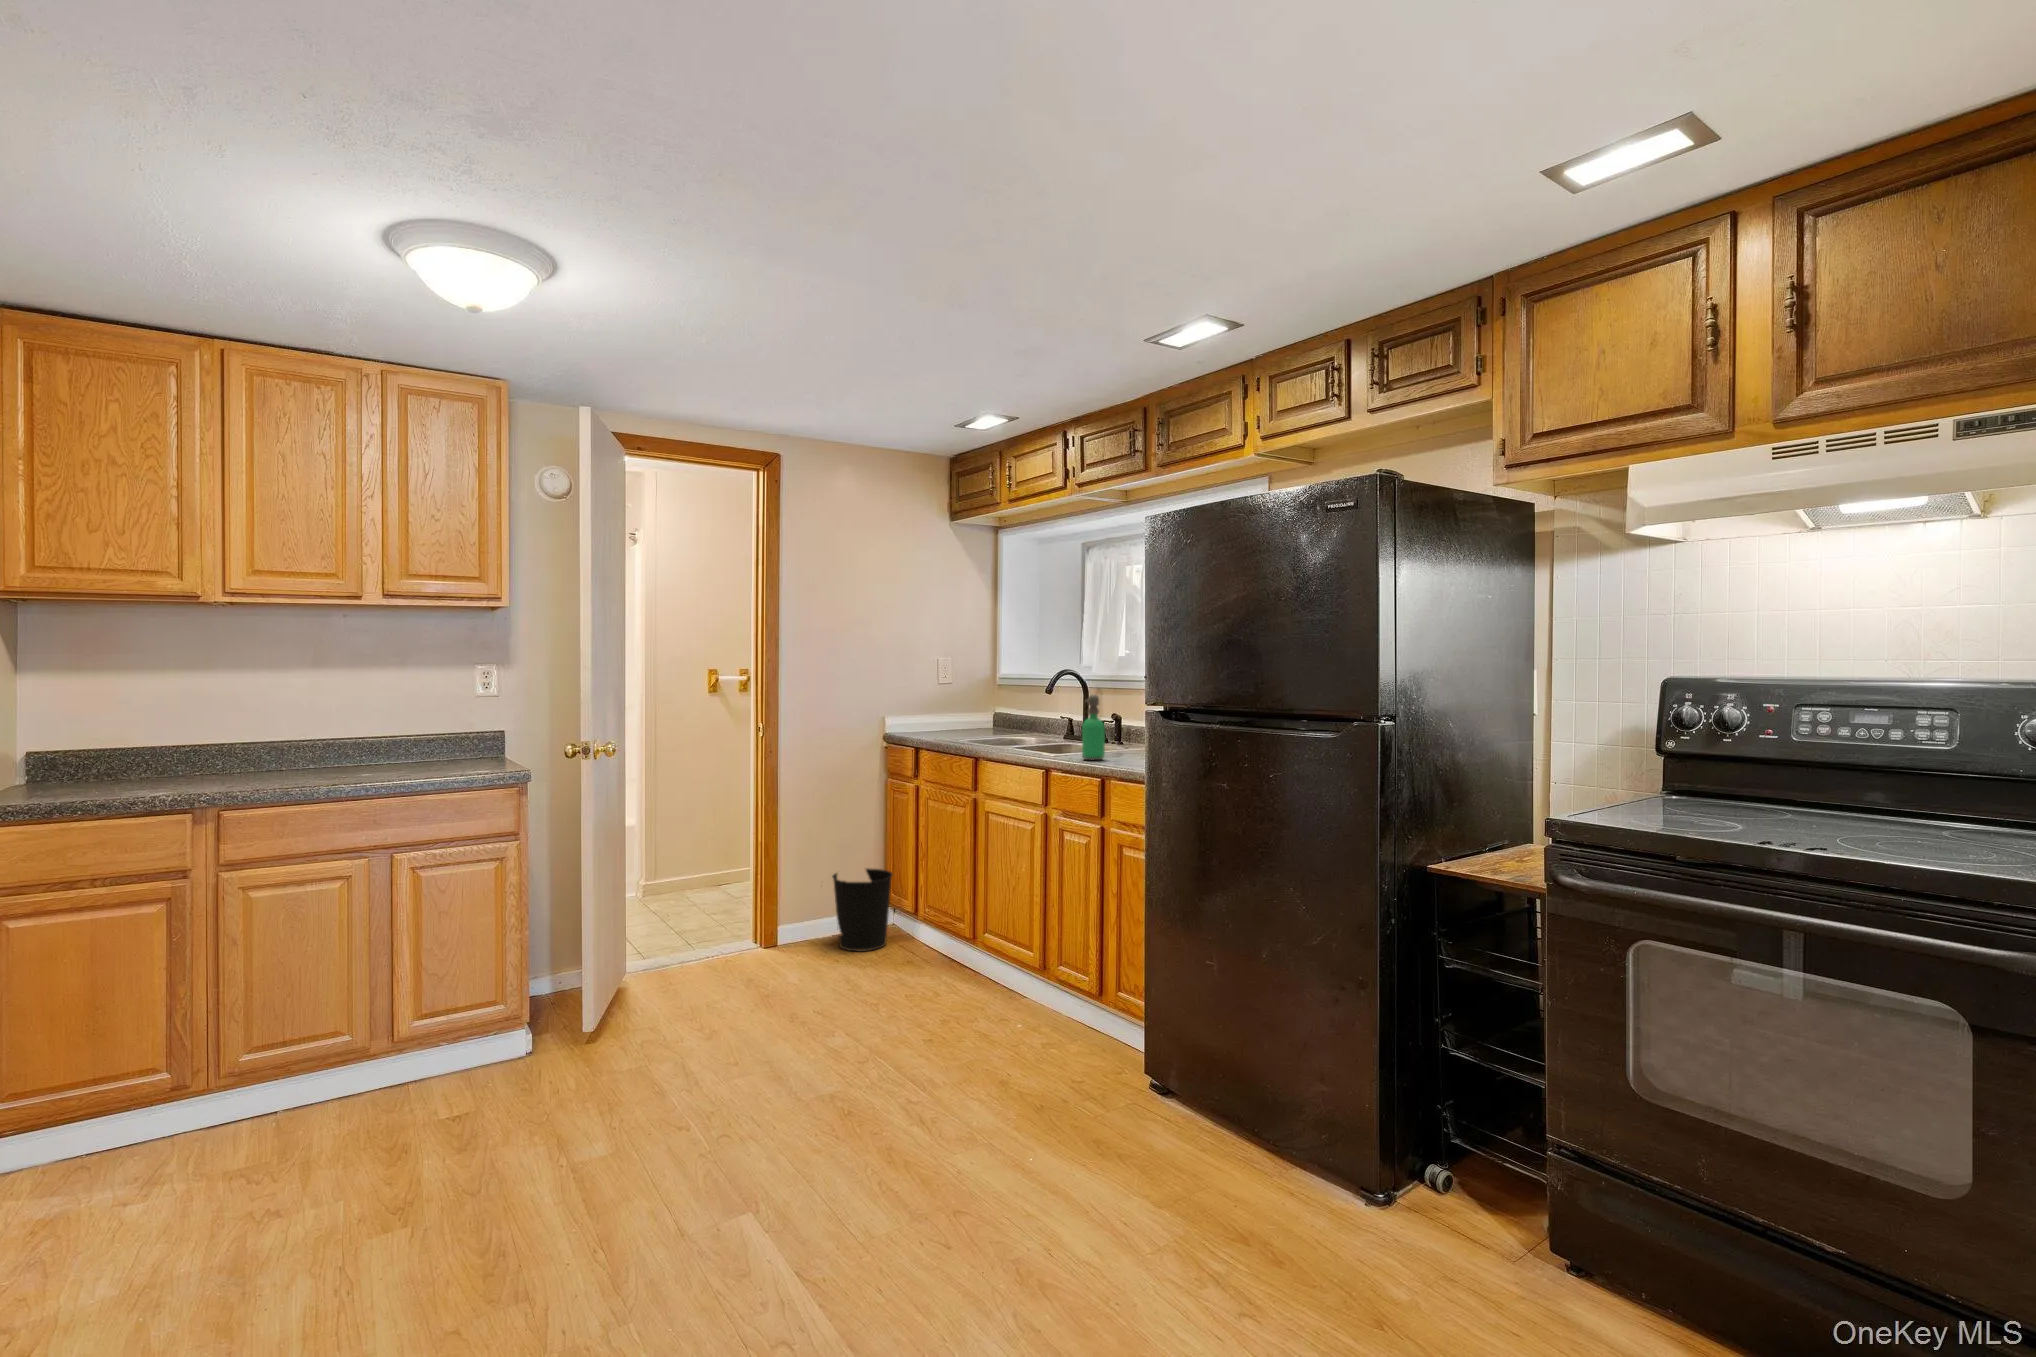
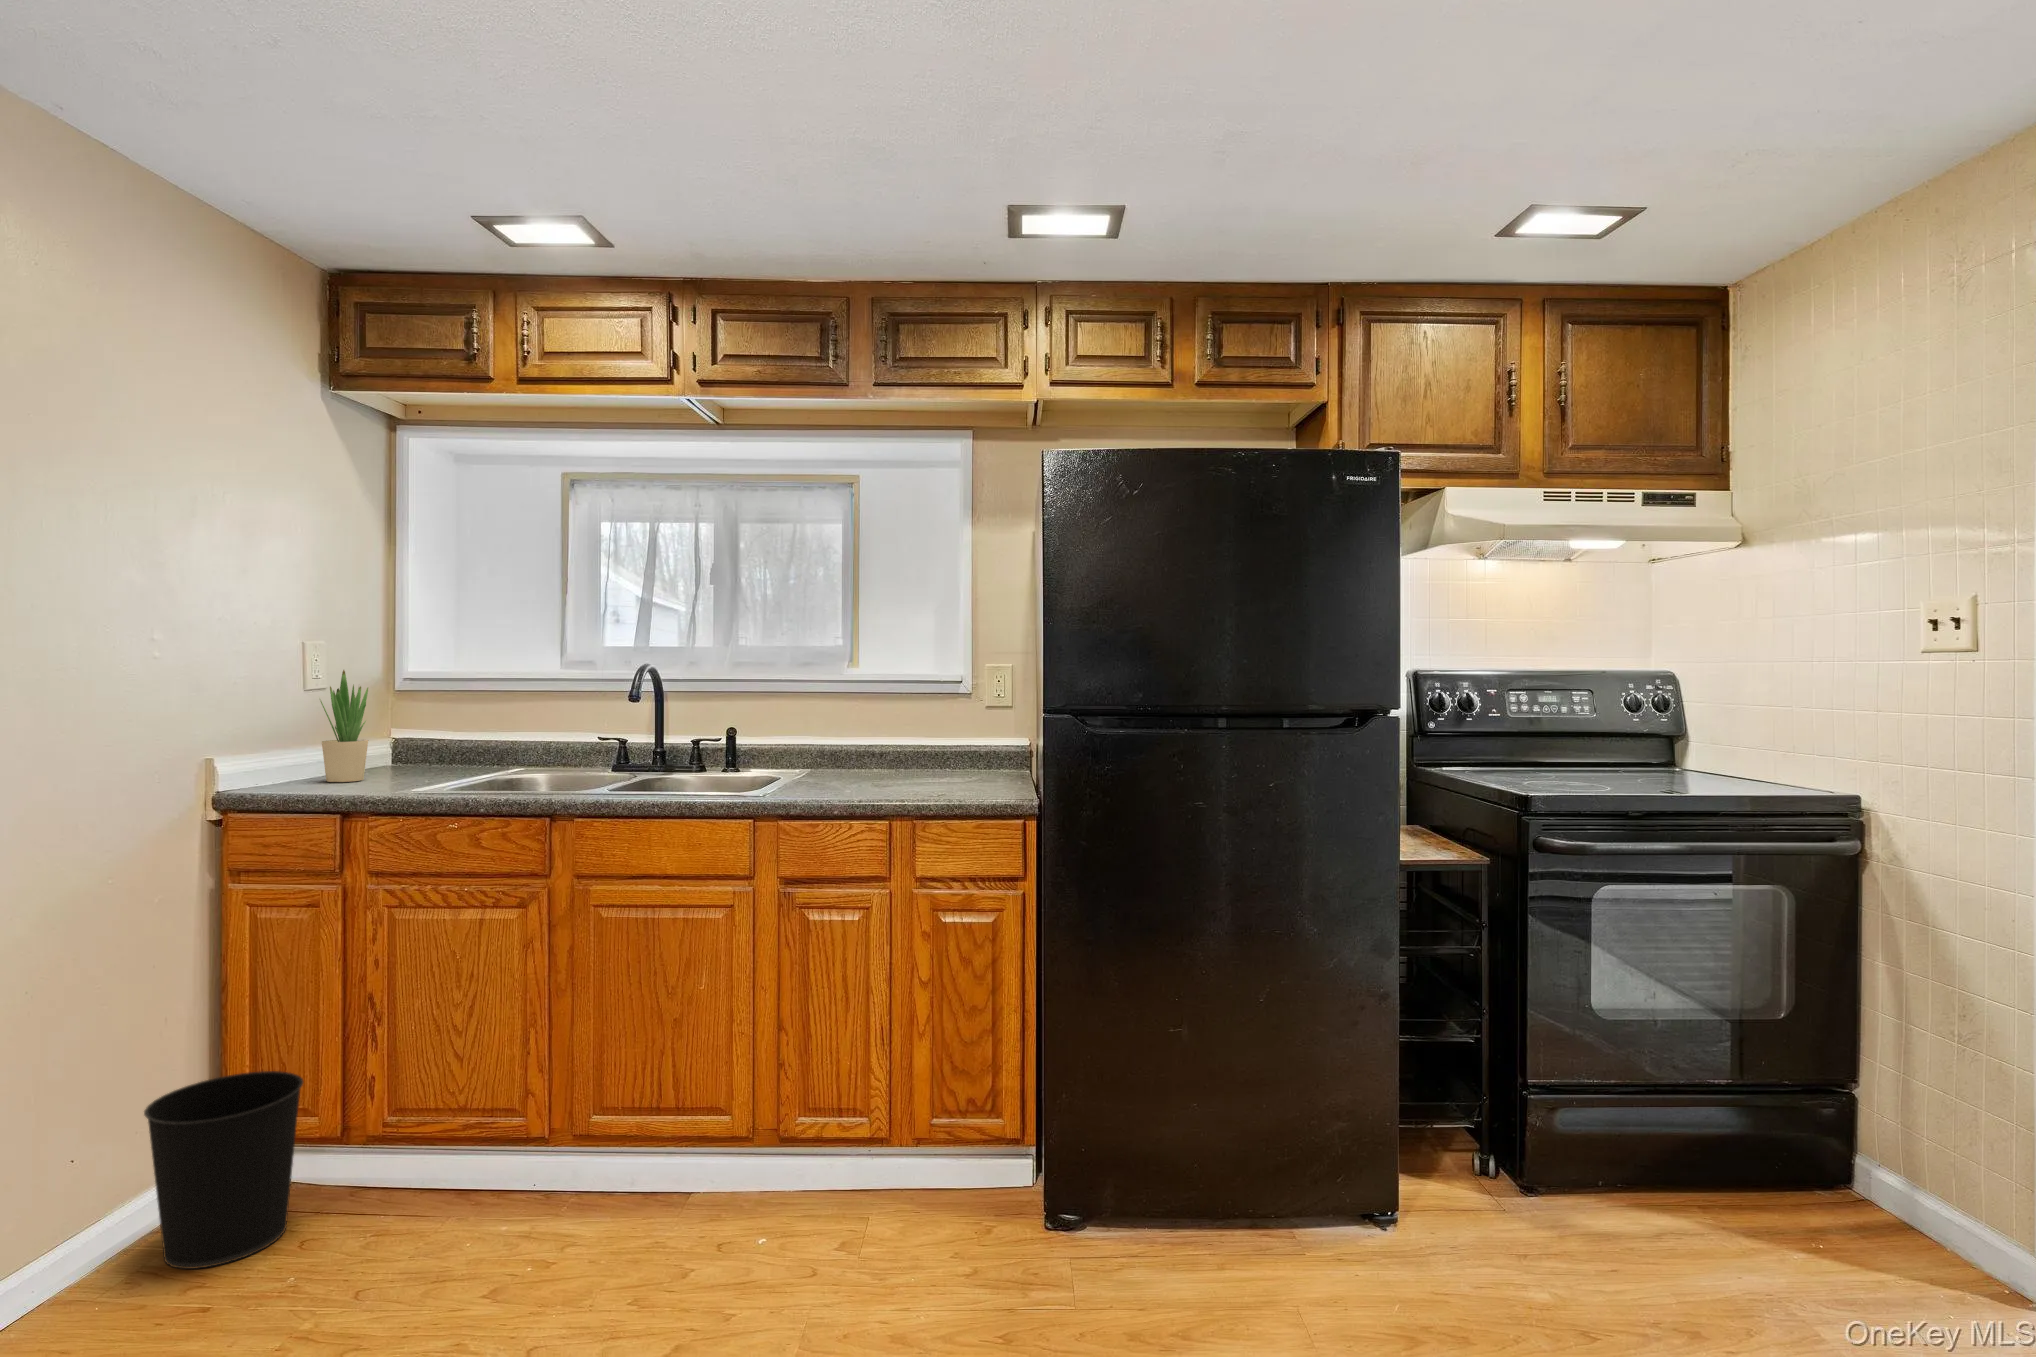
potted plant: none [939,672,964,732] -> present [321,670,368,782]
soap dispenser: present [1082,694,1105,760] -> none [835,699,868,797]

